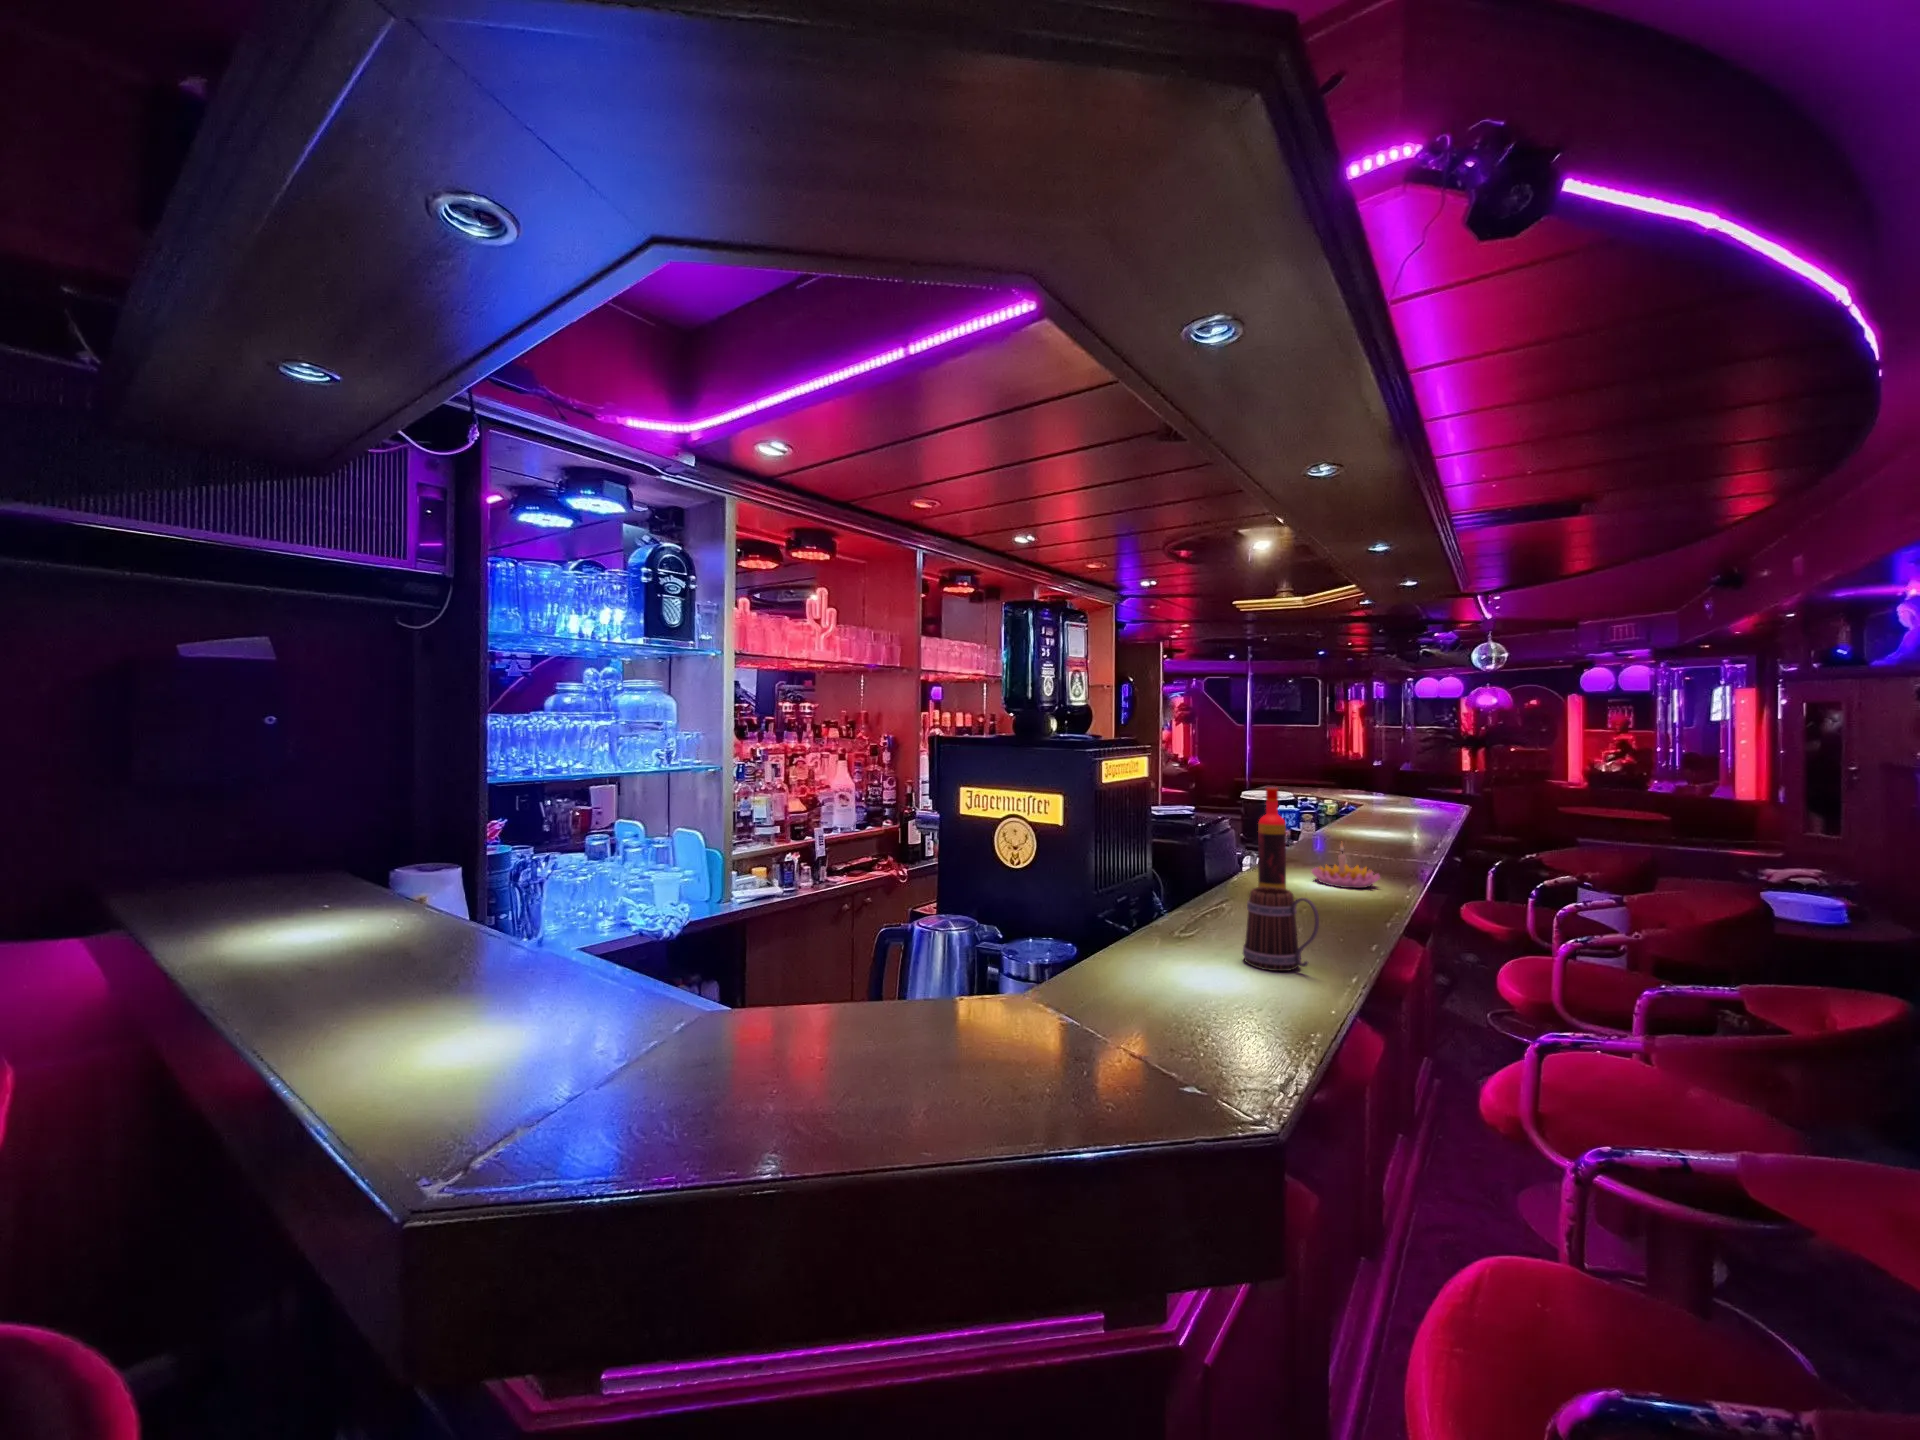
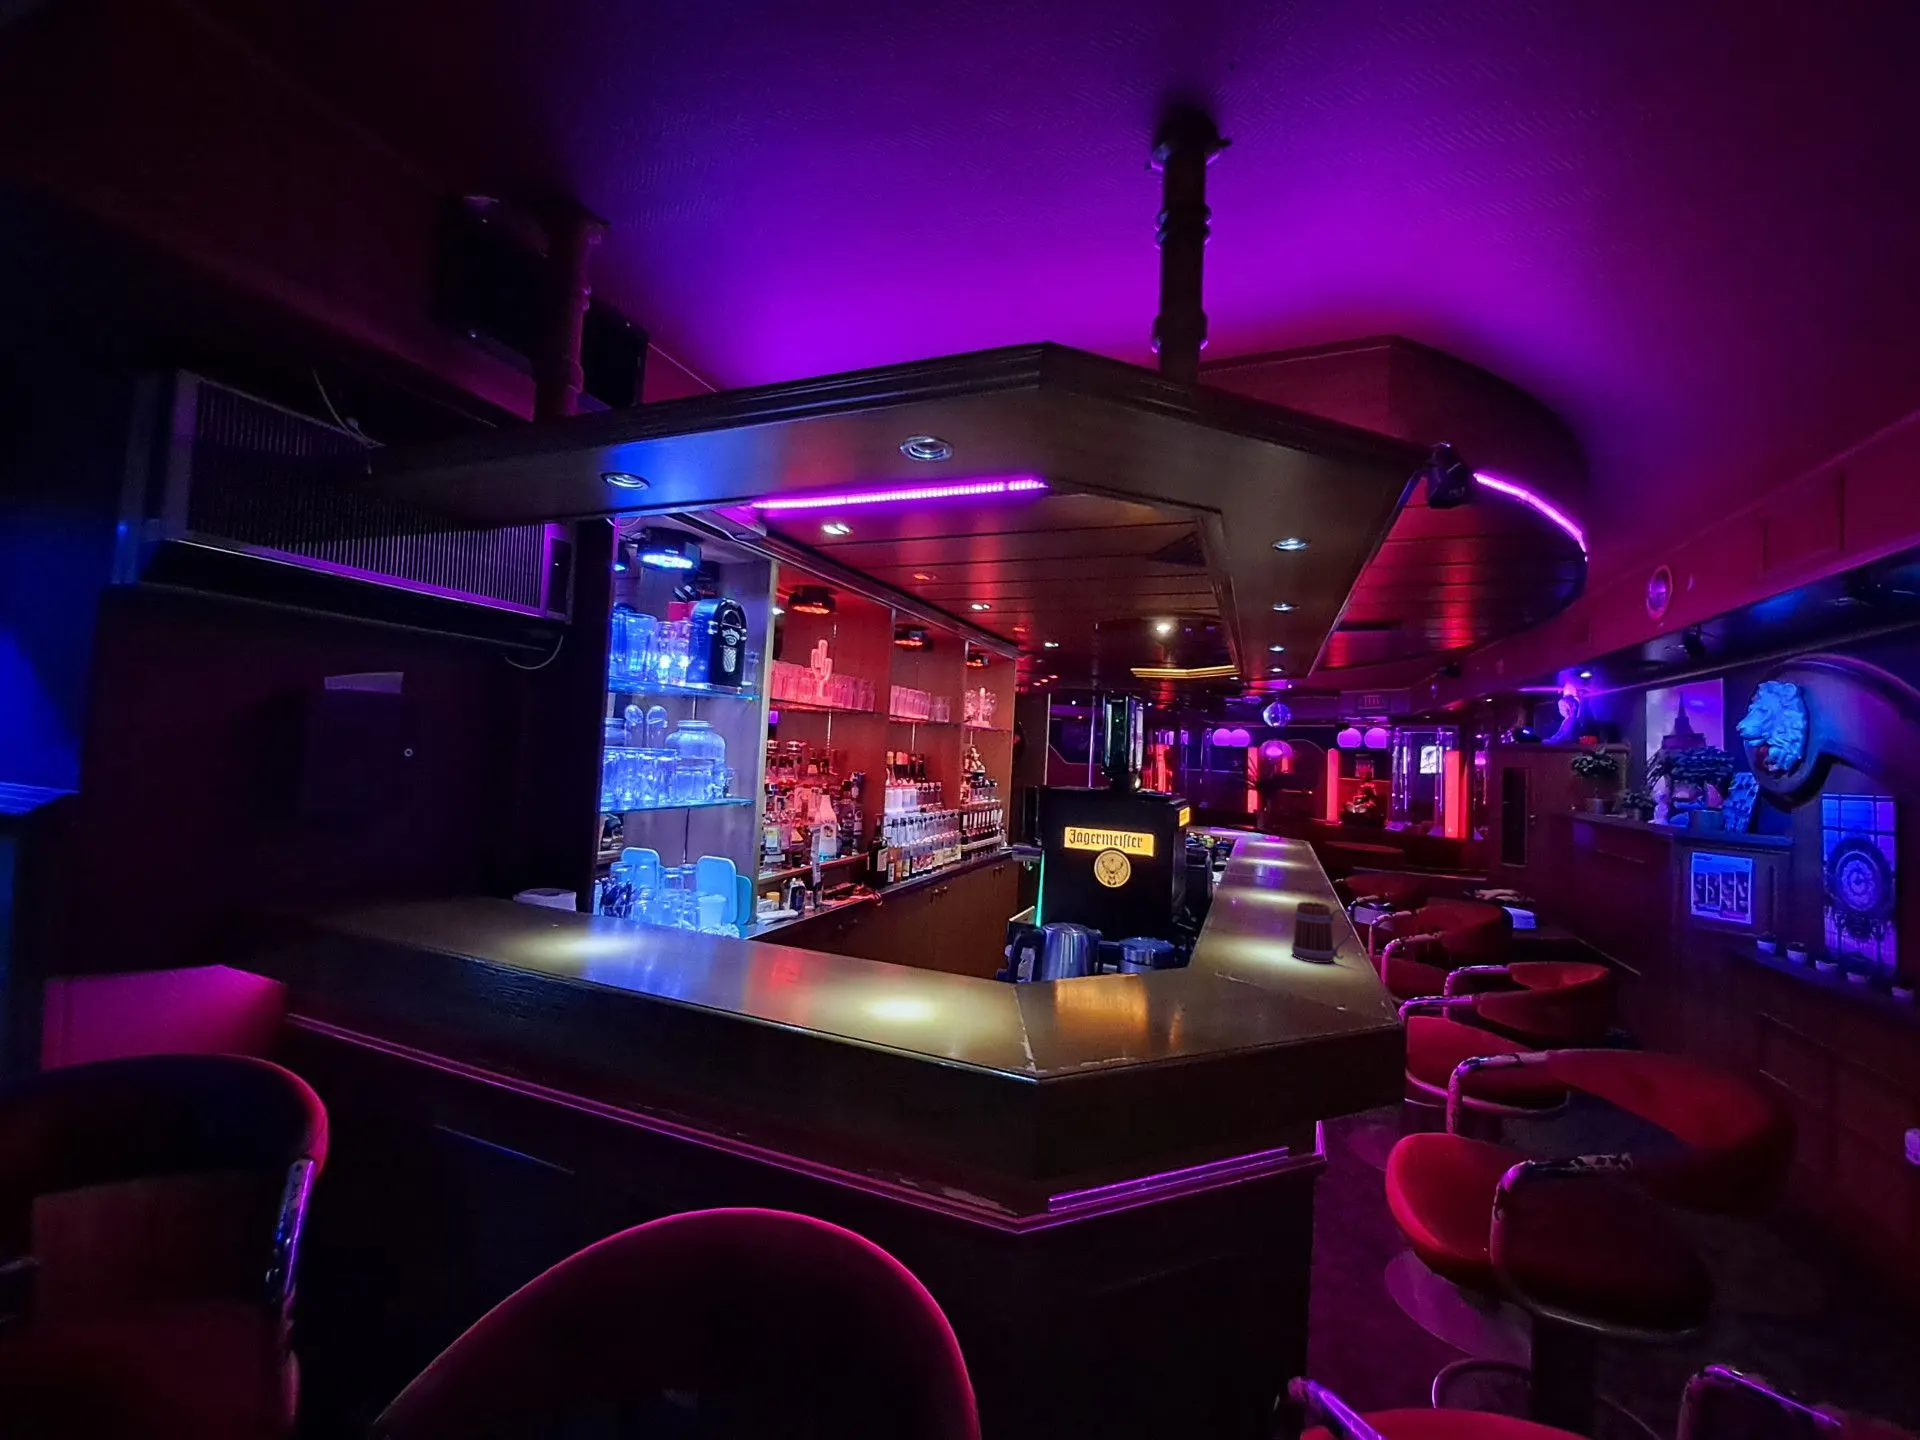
bottle: present [1258,787,1286,889] -> none [1241,826,1263,912]
candle holder: present [1312,844,1380,888] -> none [1260,867,1313,904]

